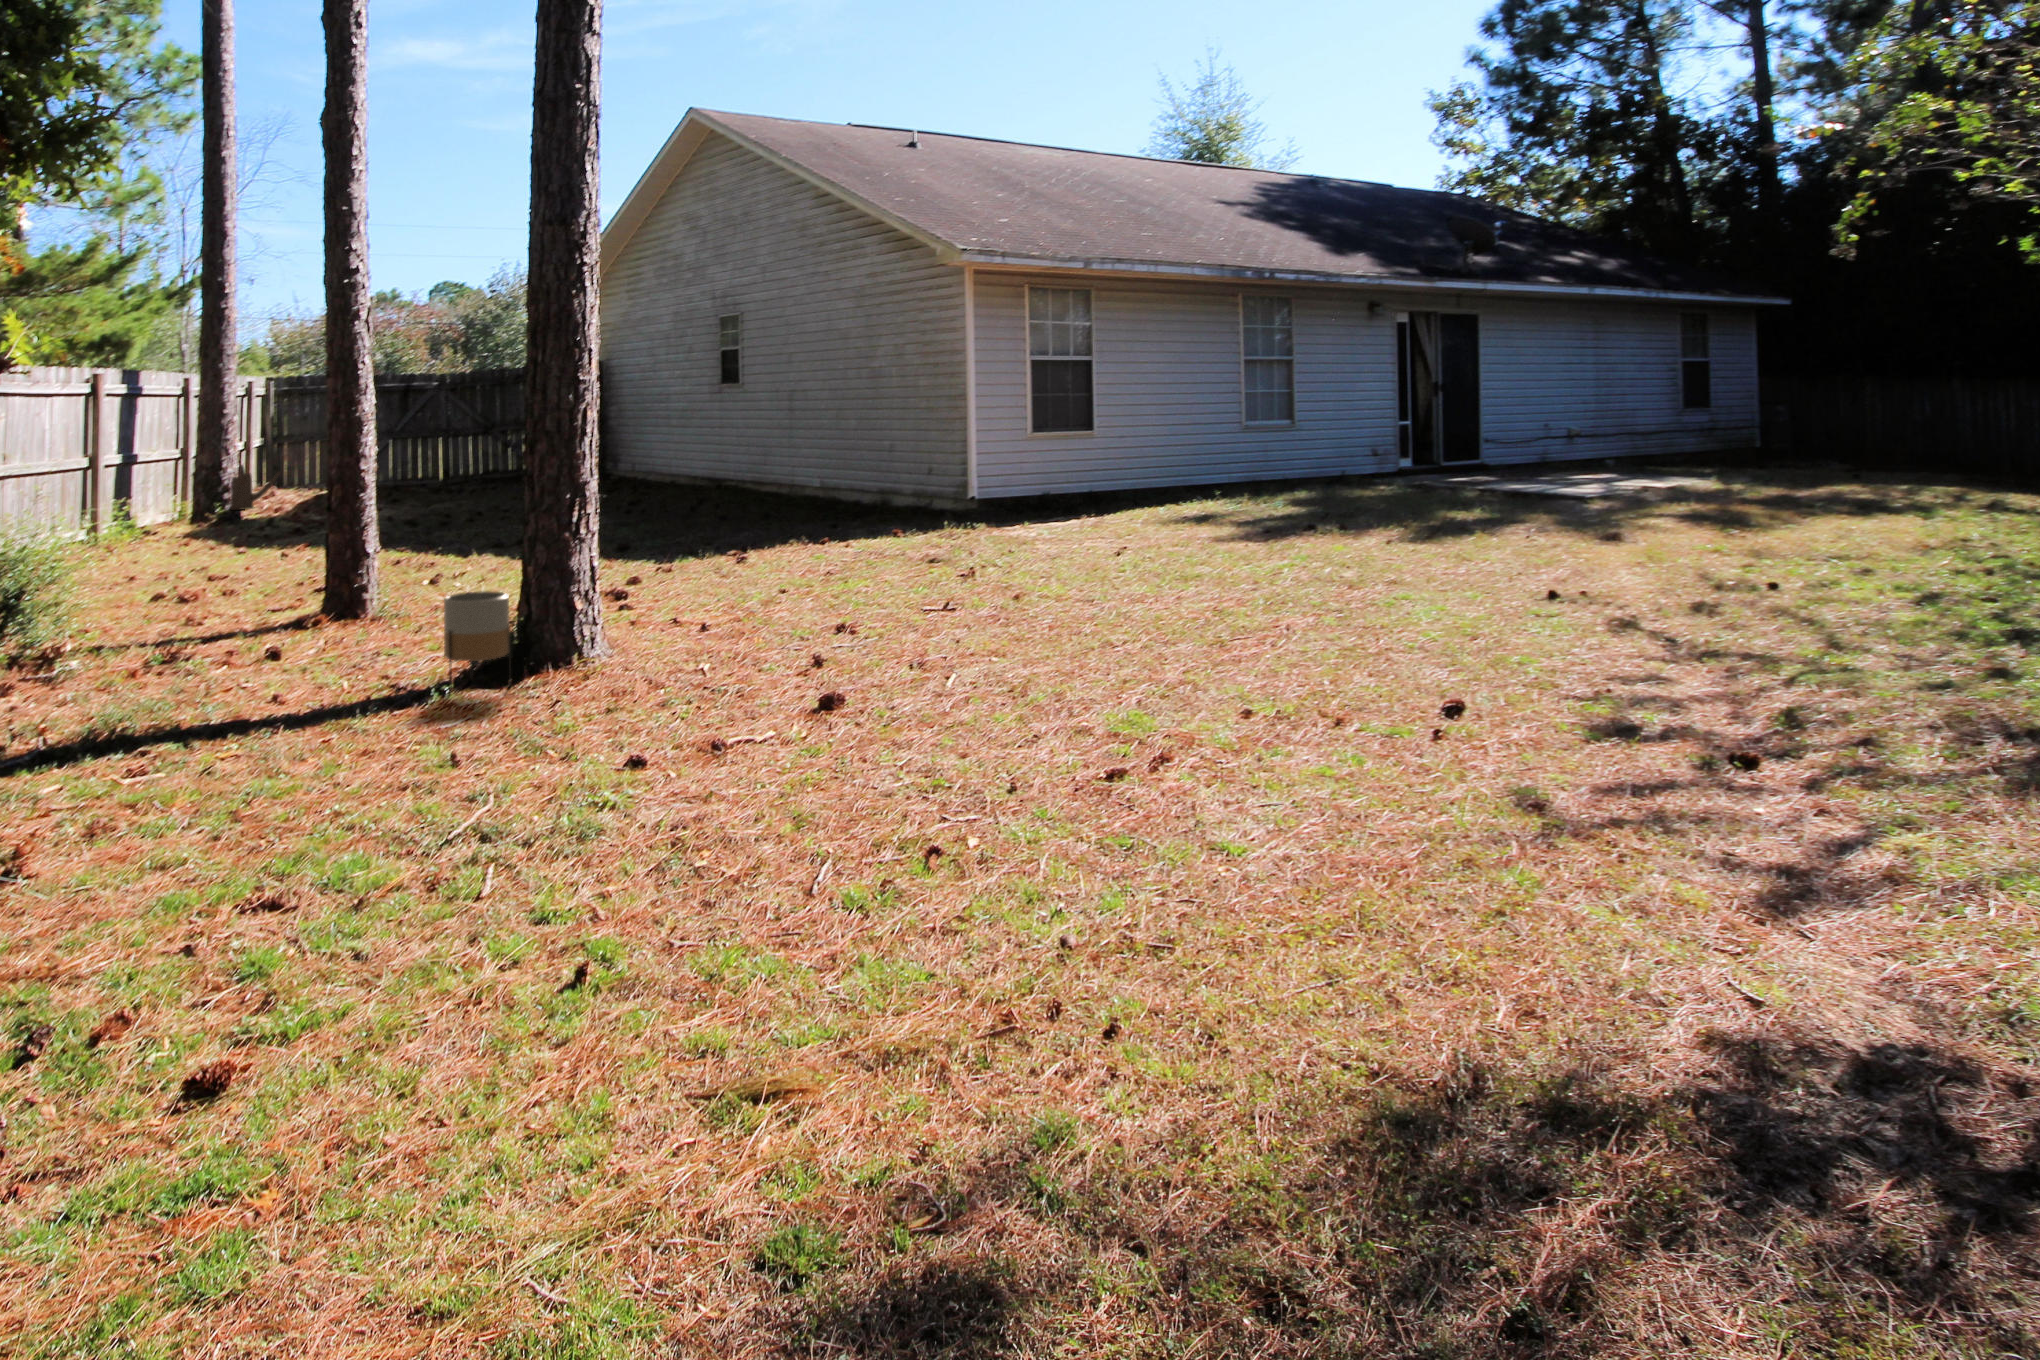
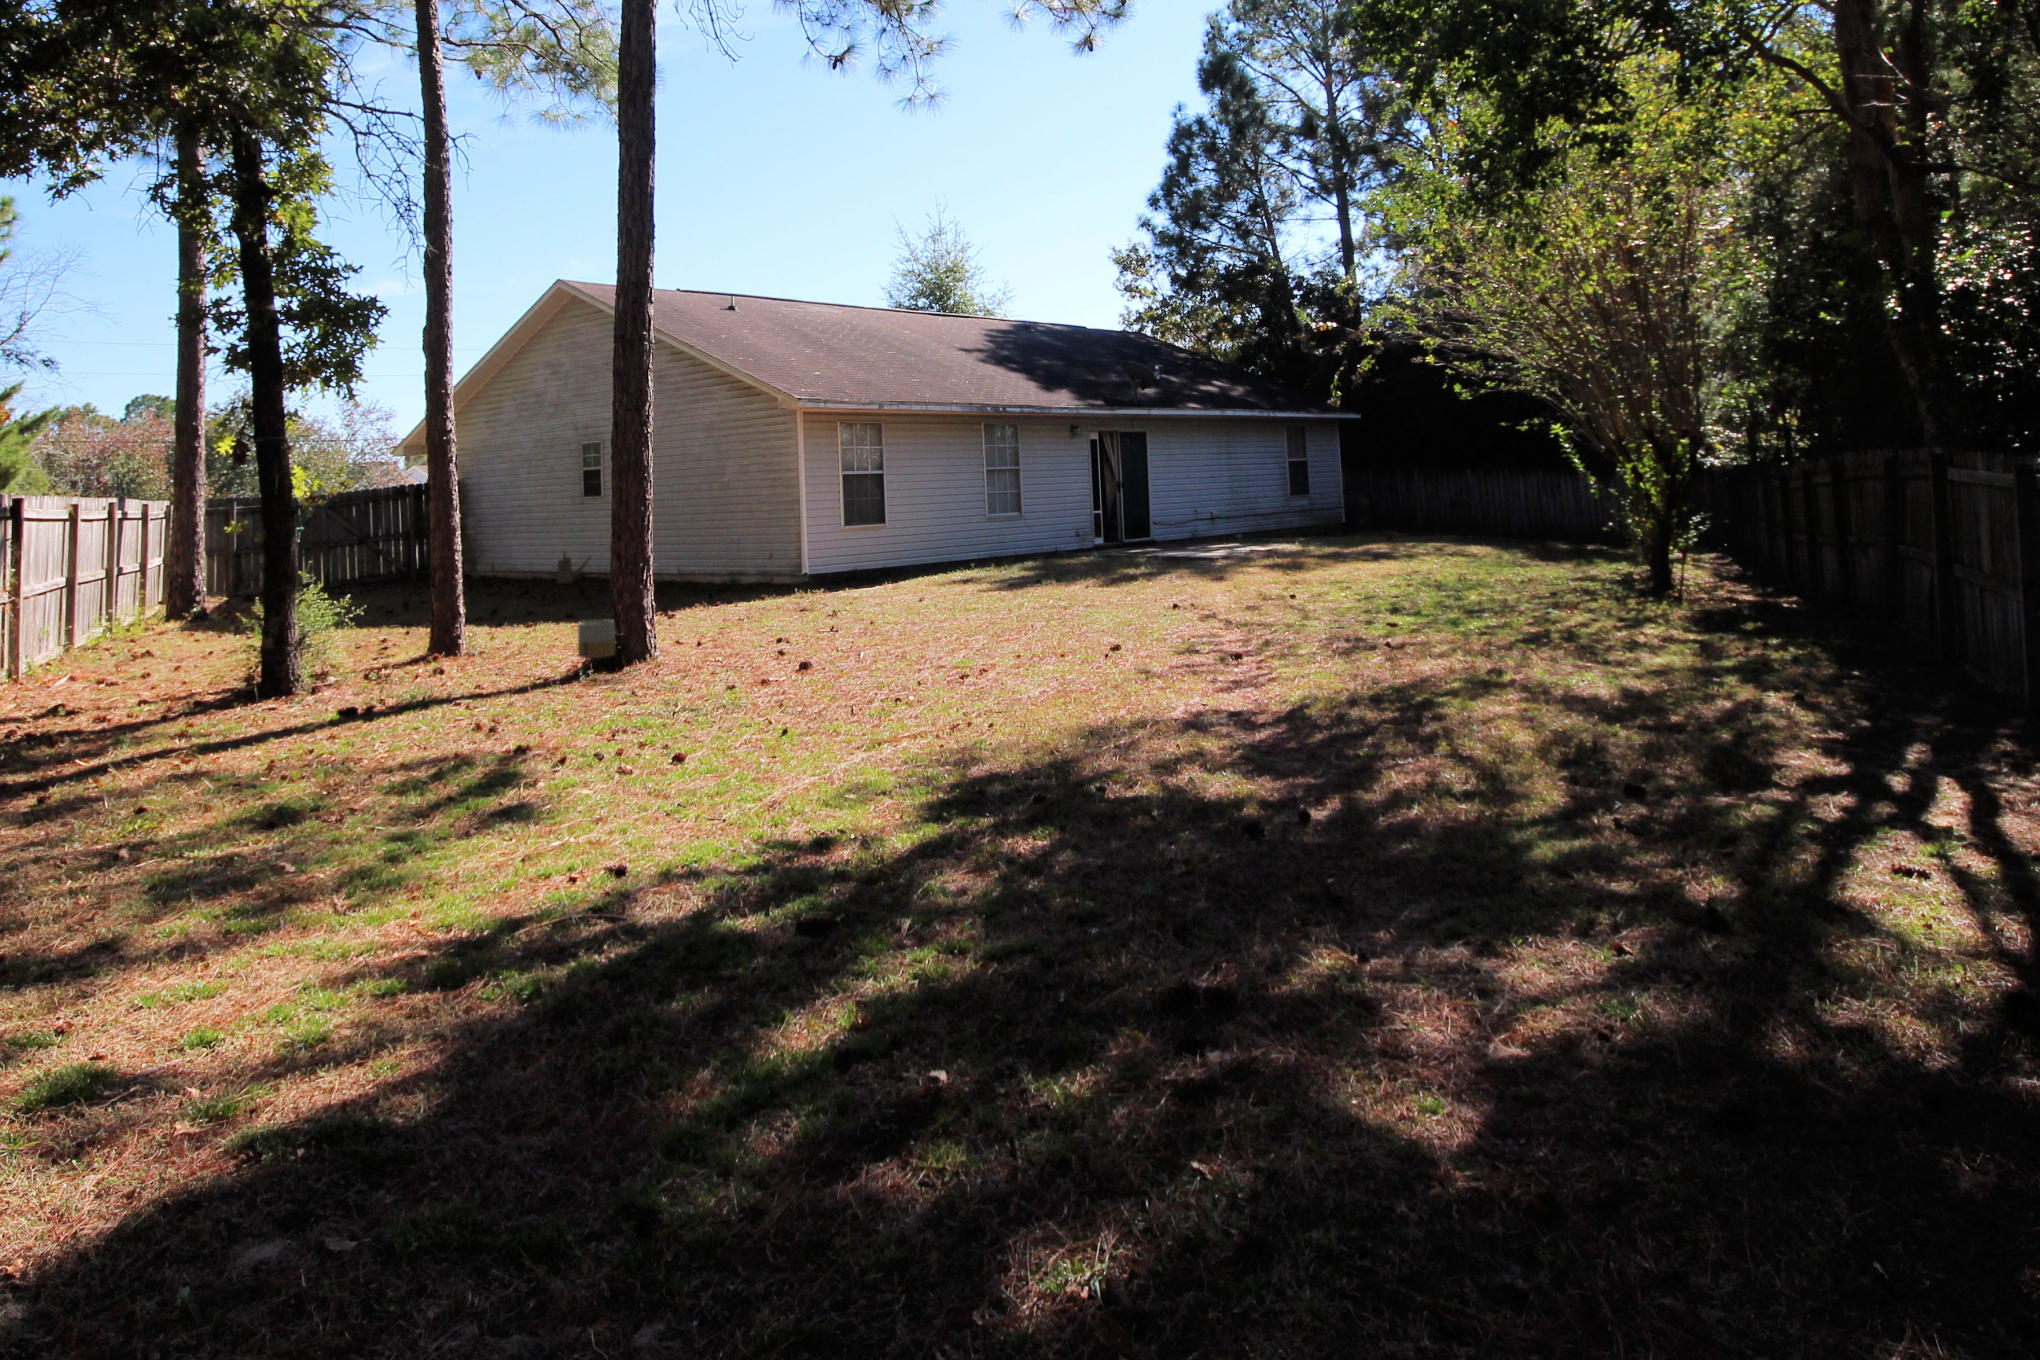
watering can: present [223,465,280,510] -> present [557,552,590,584]

